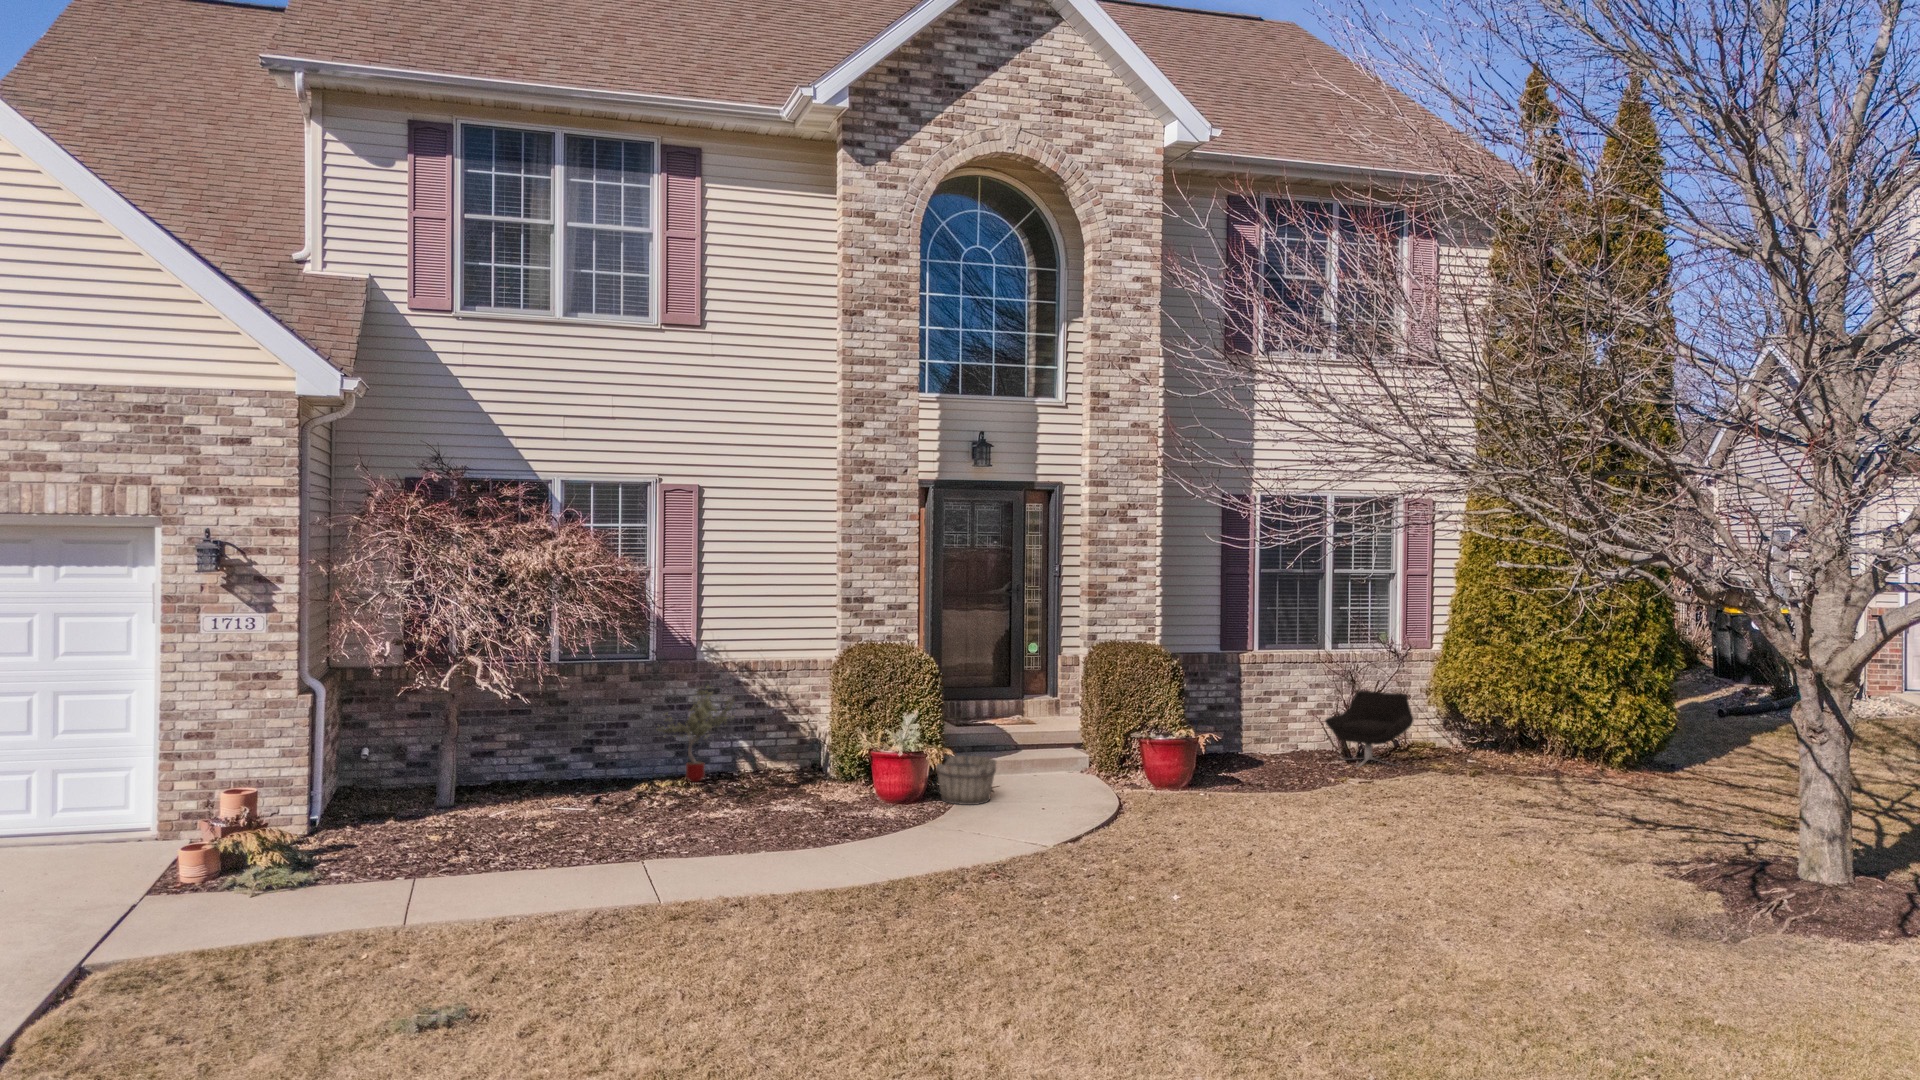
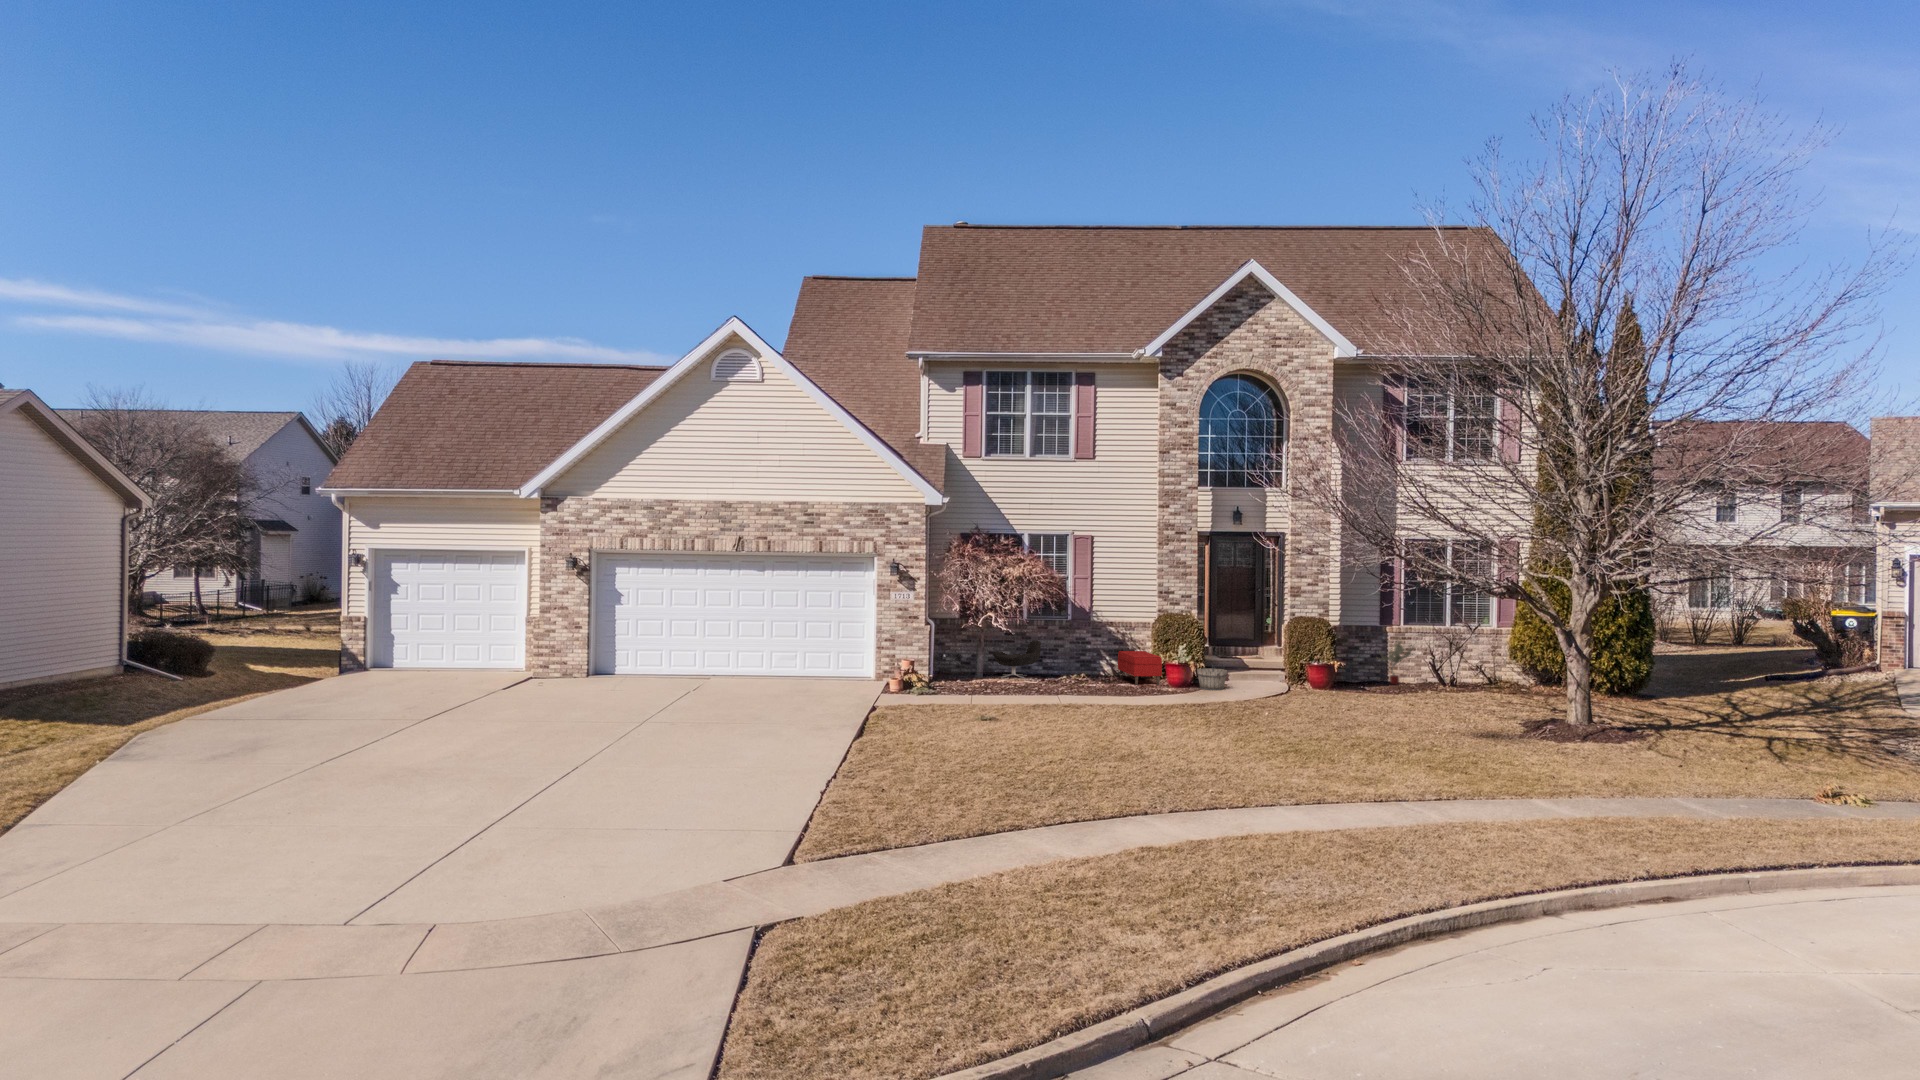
potted tree: present [657,686,735,782] -> present [1377,639,1413,684]
lounge chair: present [1325,690,1413,767] -> present [993,641,1041,678]
bench: none [759,721,861,802] -> present [1118,651,1162,685]

